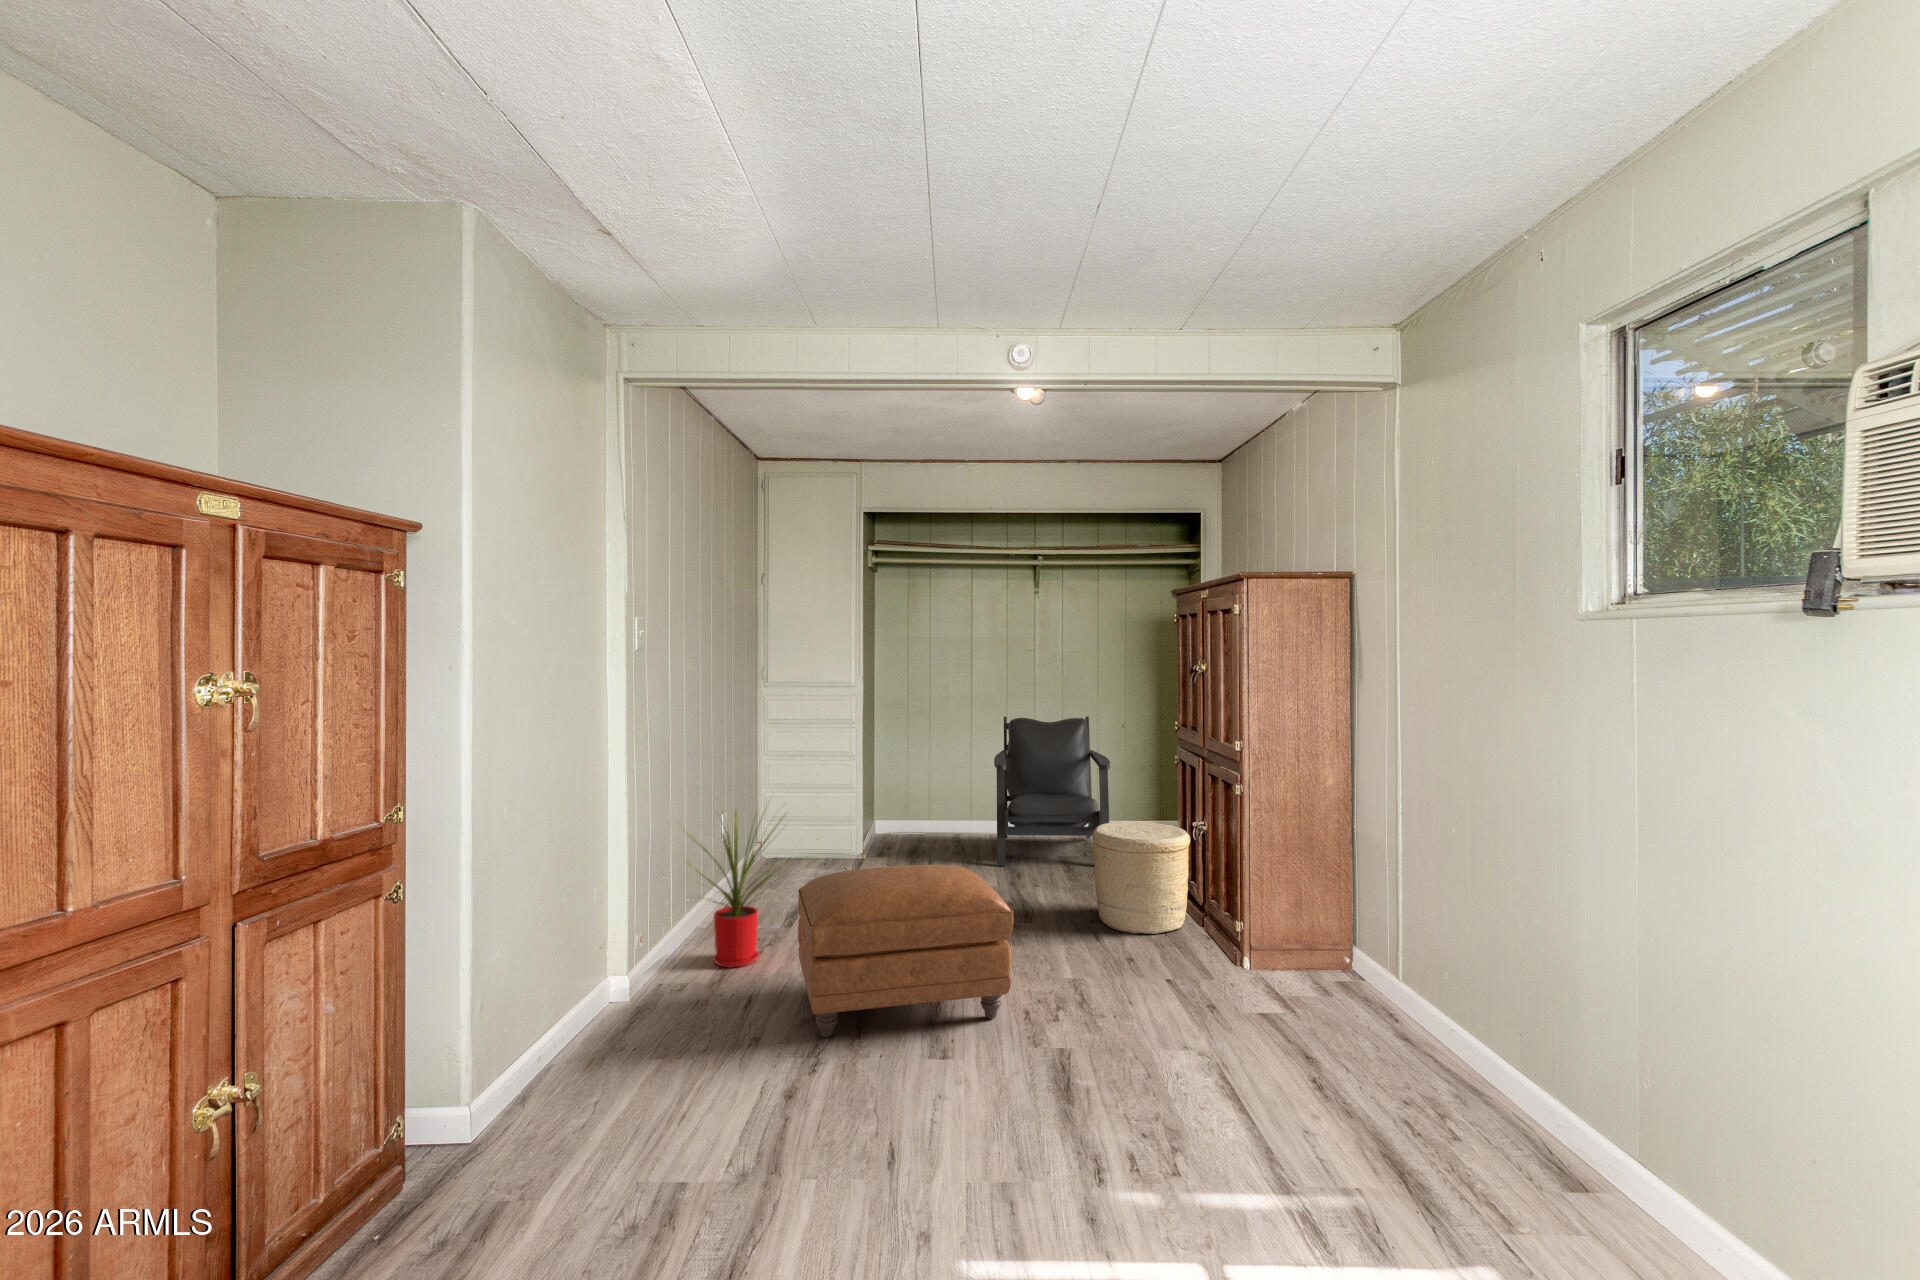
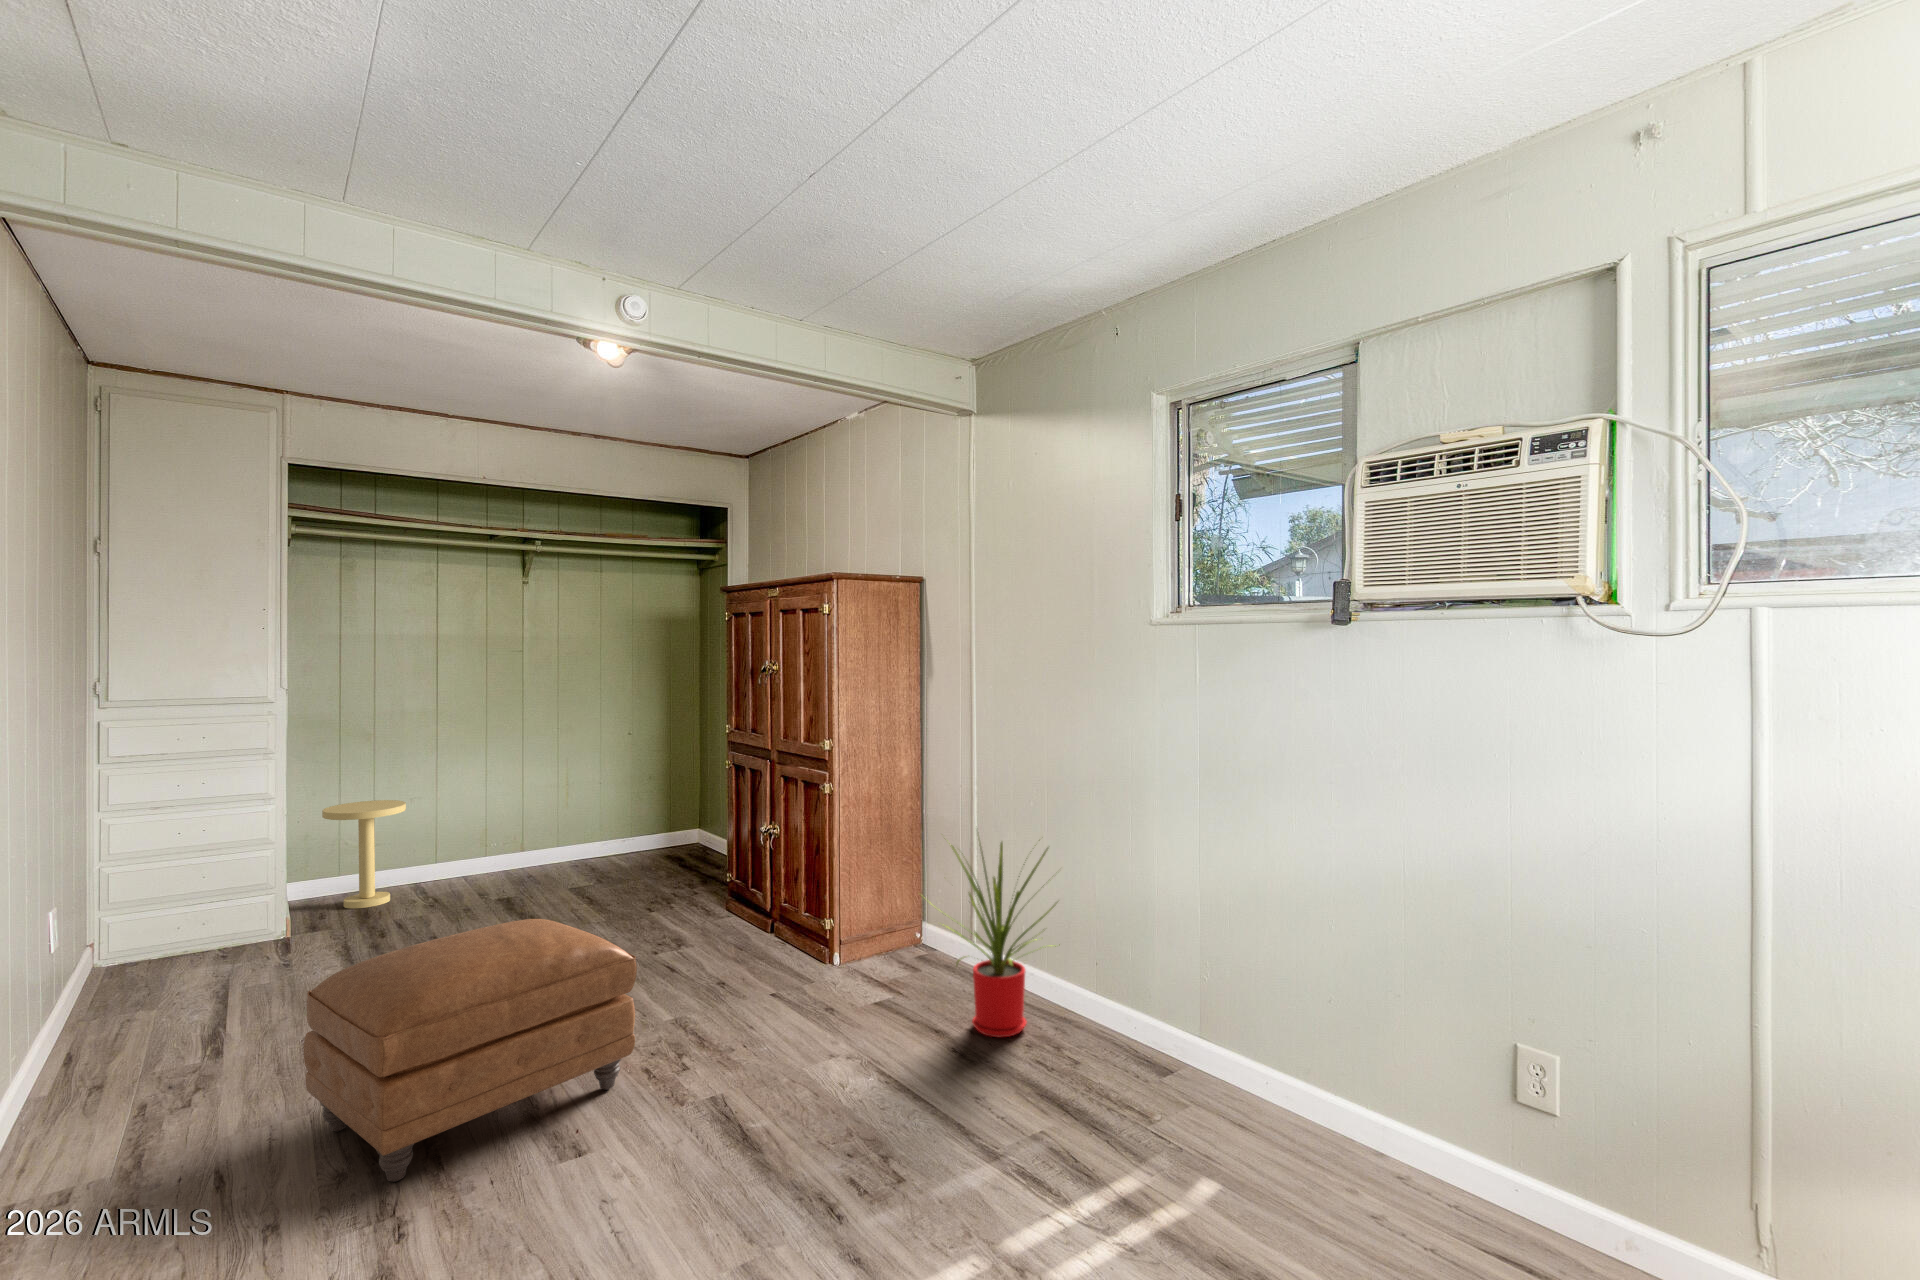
armchair: present [994,716,1110,866] -> none [482,725,636,912]
side table: none [891,765,945,847] -> present [322,800,406,909]
house plant: present [692,811,781,967] -> present [946,842,1060,1037]
woven basket: present [1093,821,1190,934] -> none [651,834,757,956]

